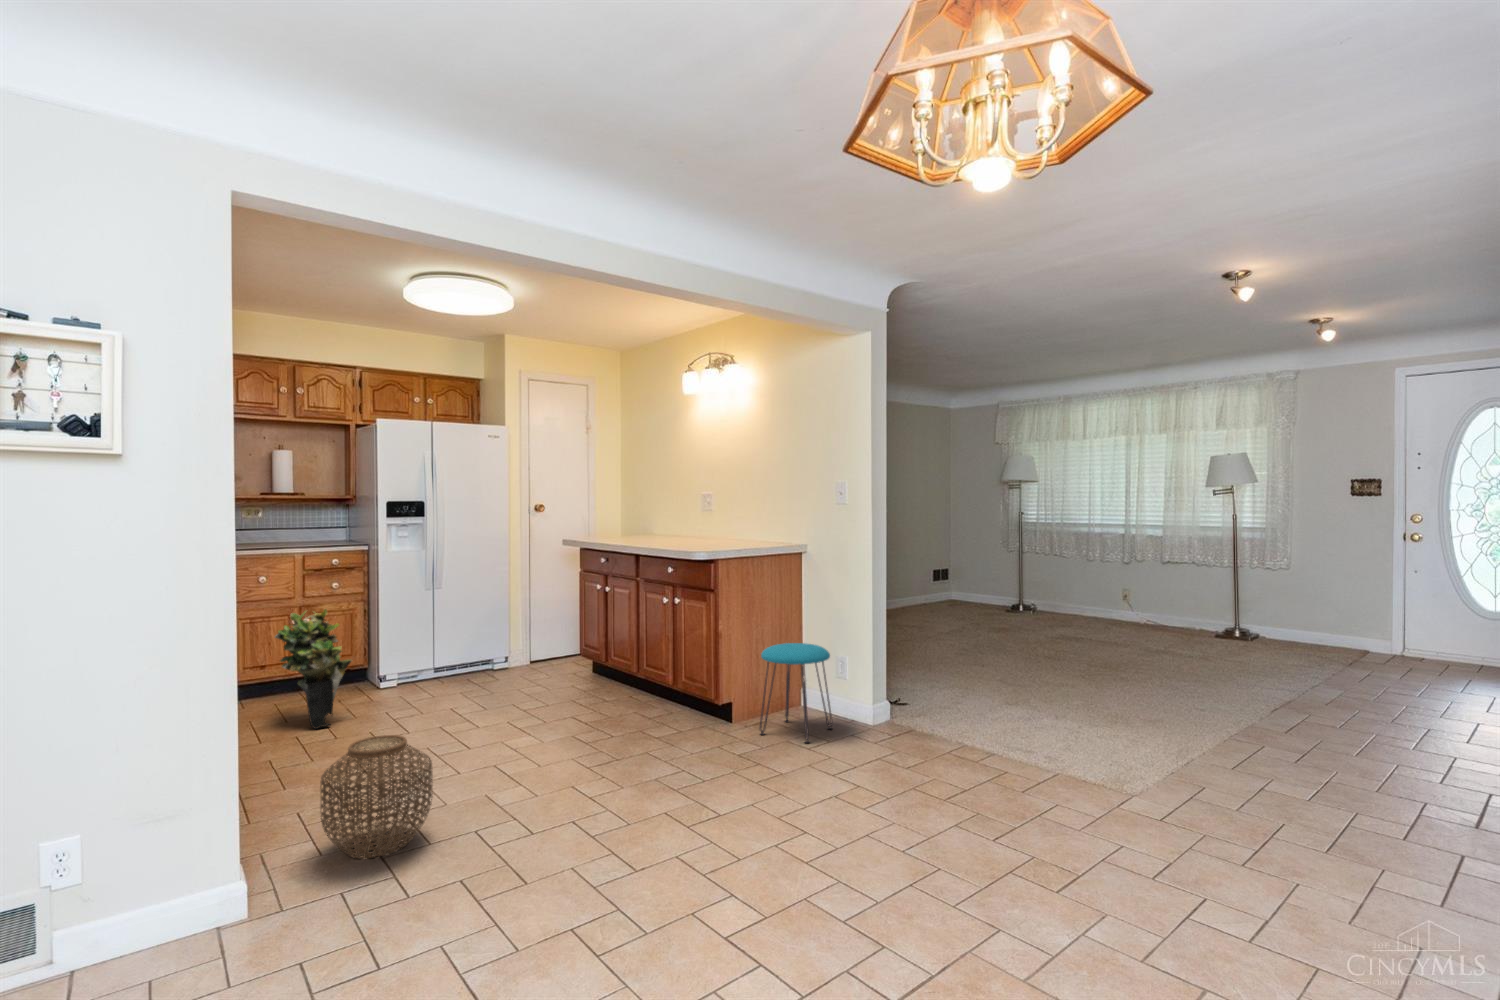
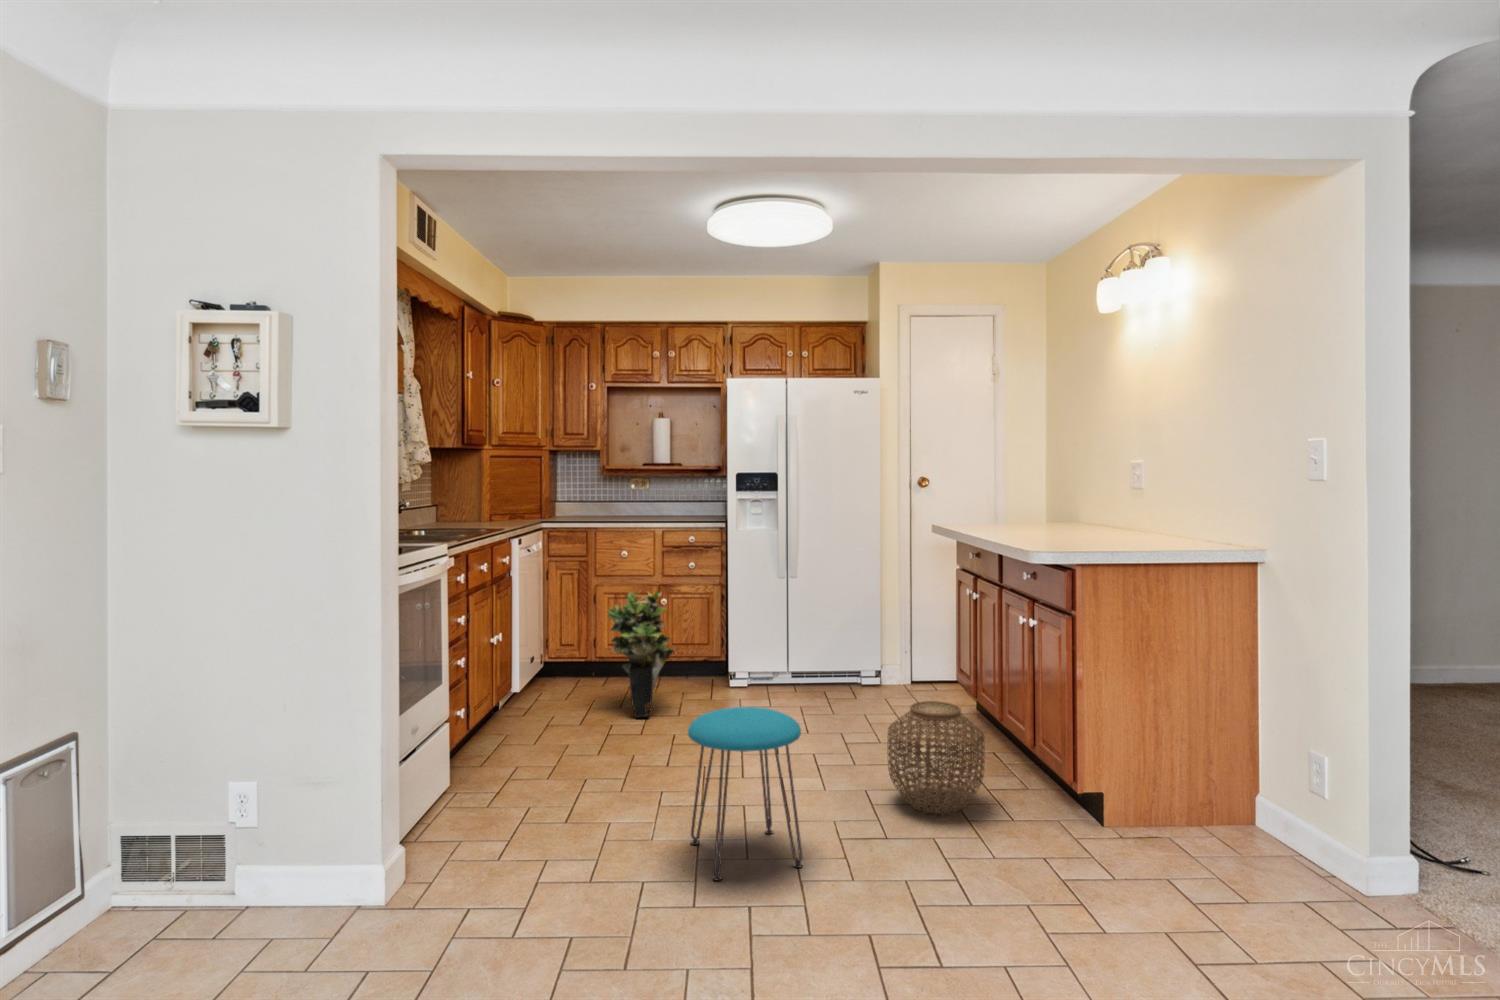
stool: present [759,643,833,743] -> present [688,707,803,881]
woven basket: present [320,735,432,859] -> present [887,701,985,814]

